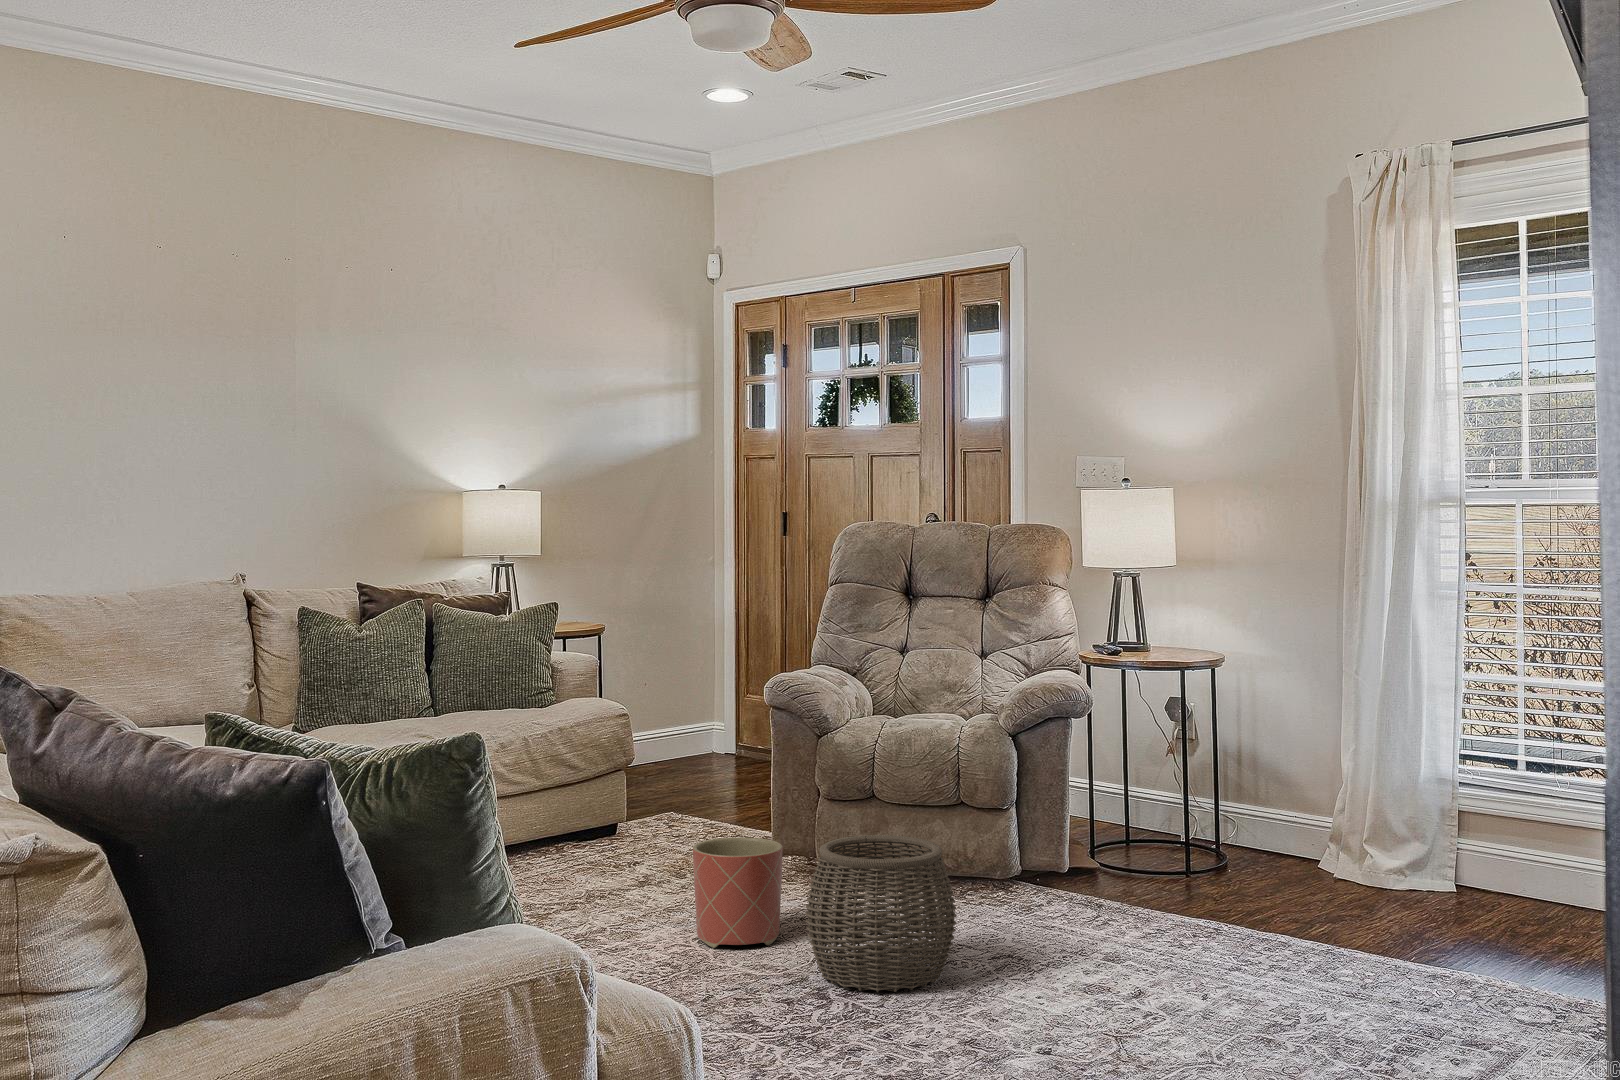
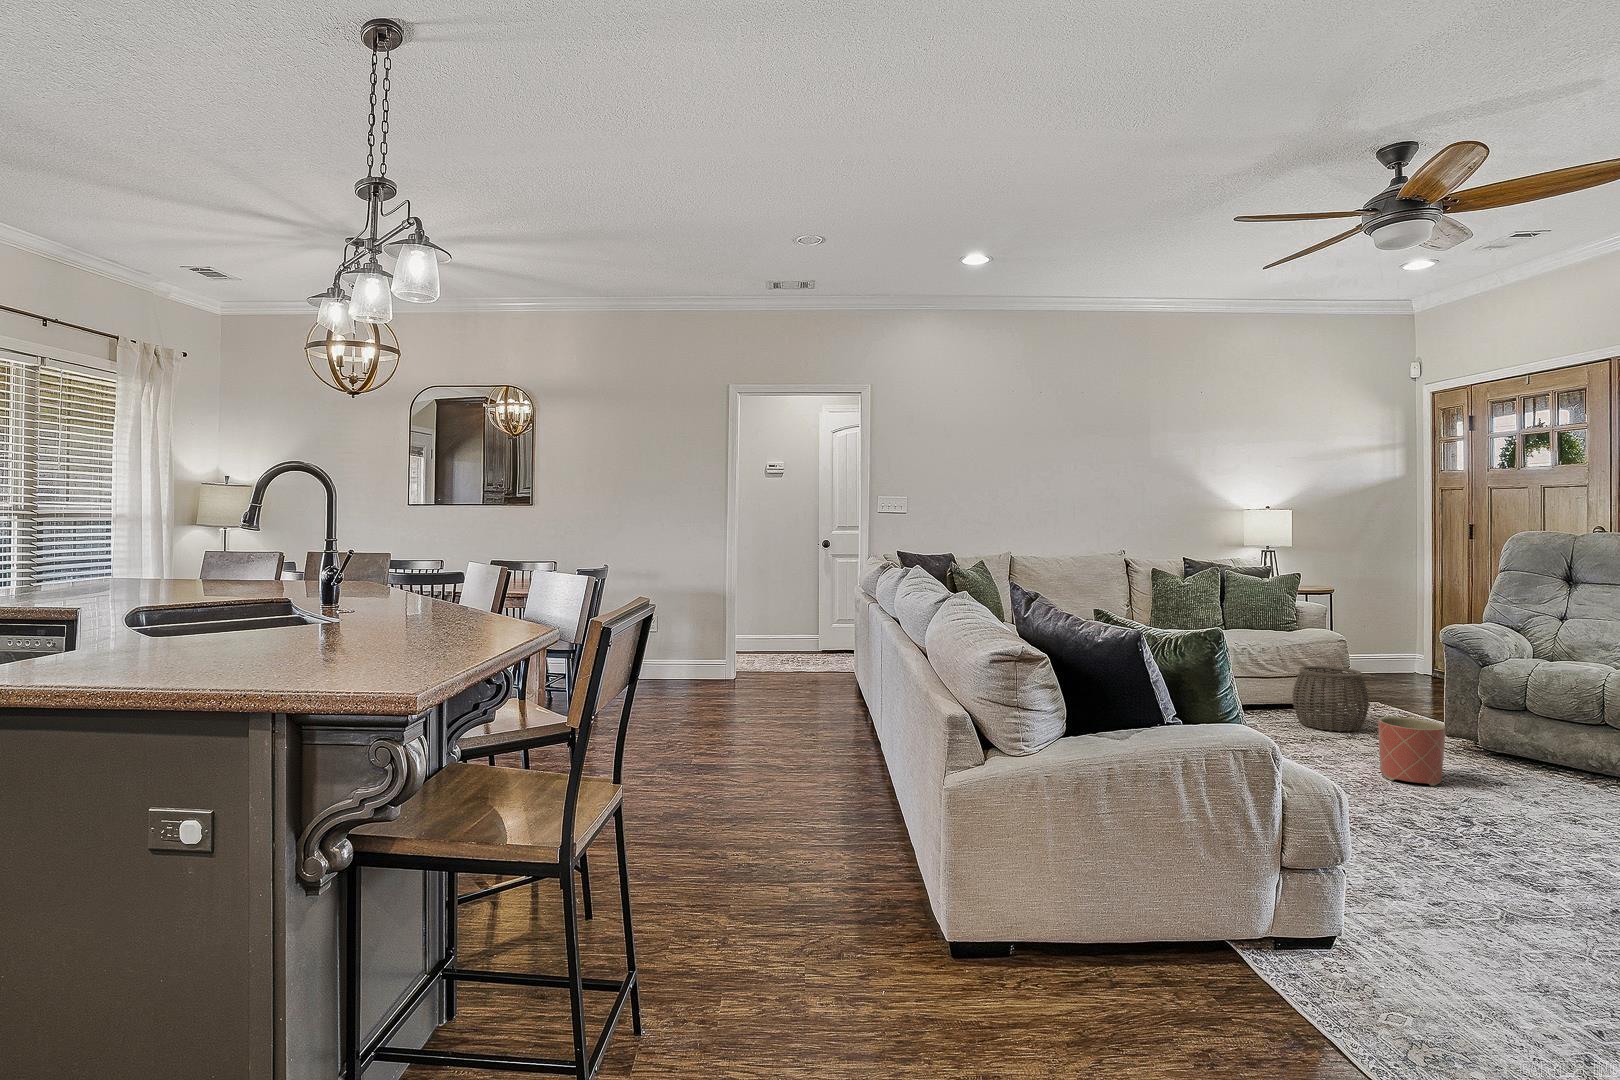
woven basket: present [806,835,957,992] -> present [1292,666,1370,732]

